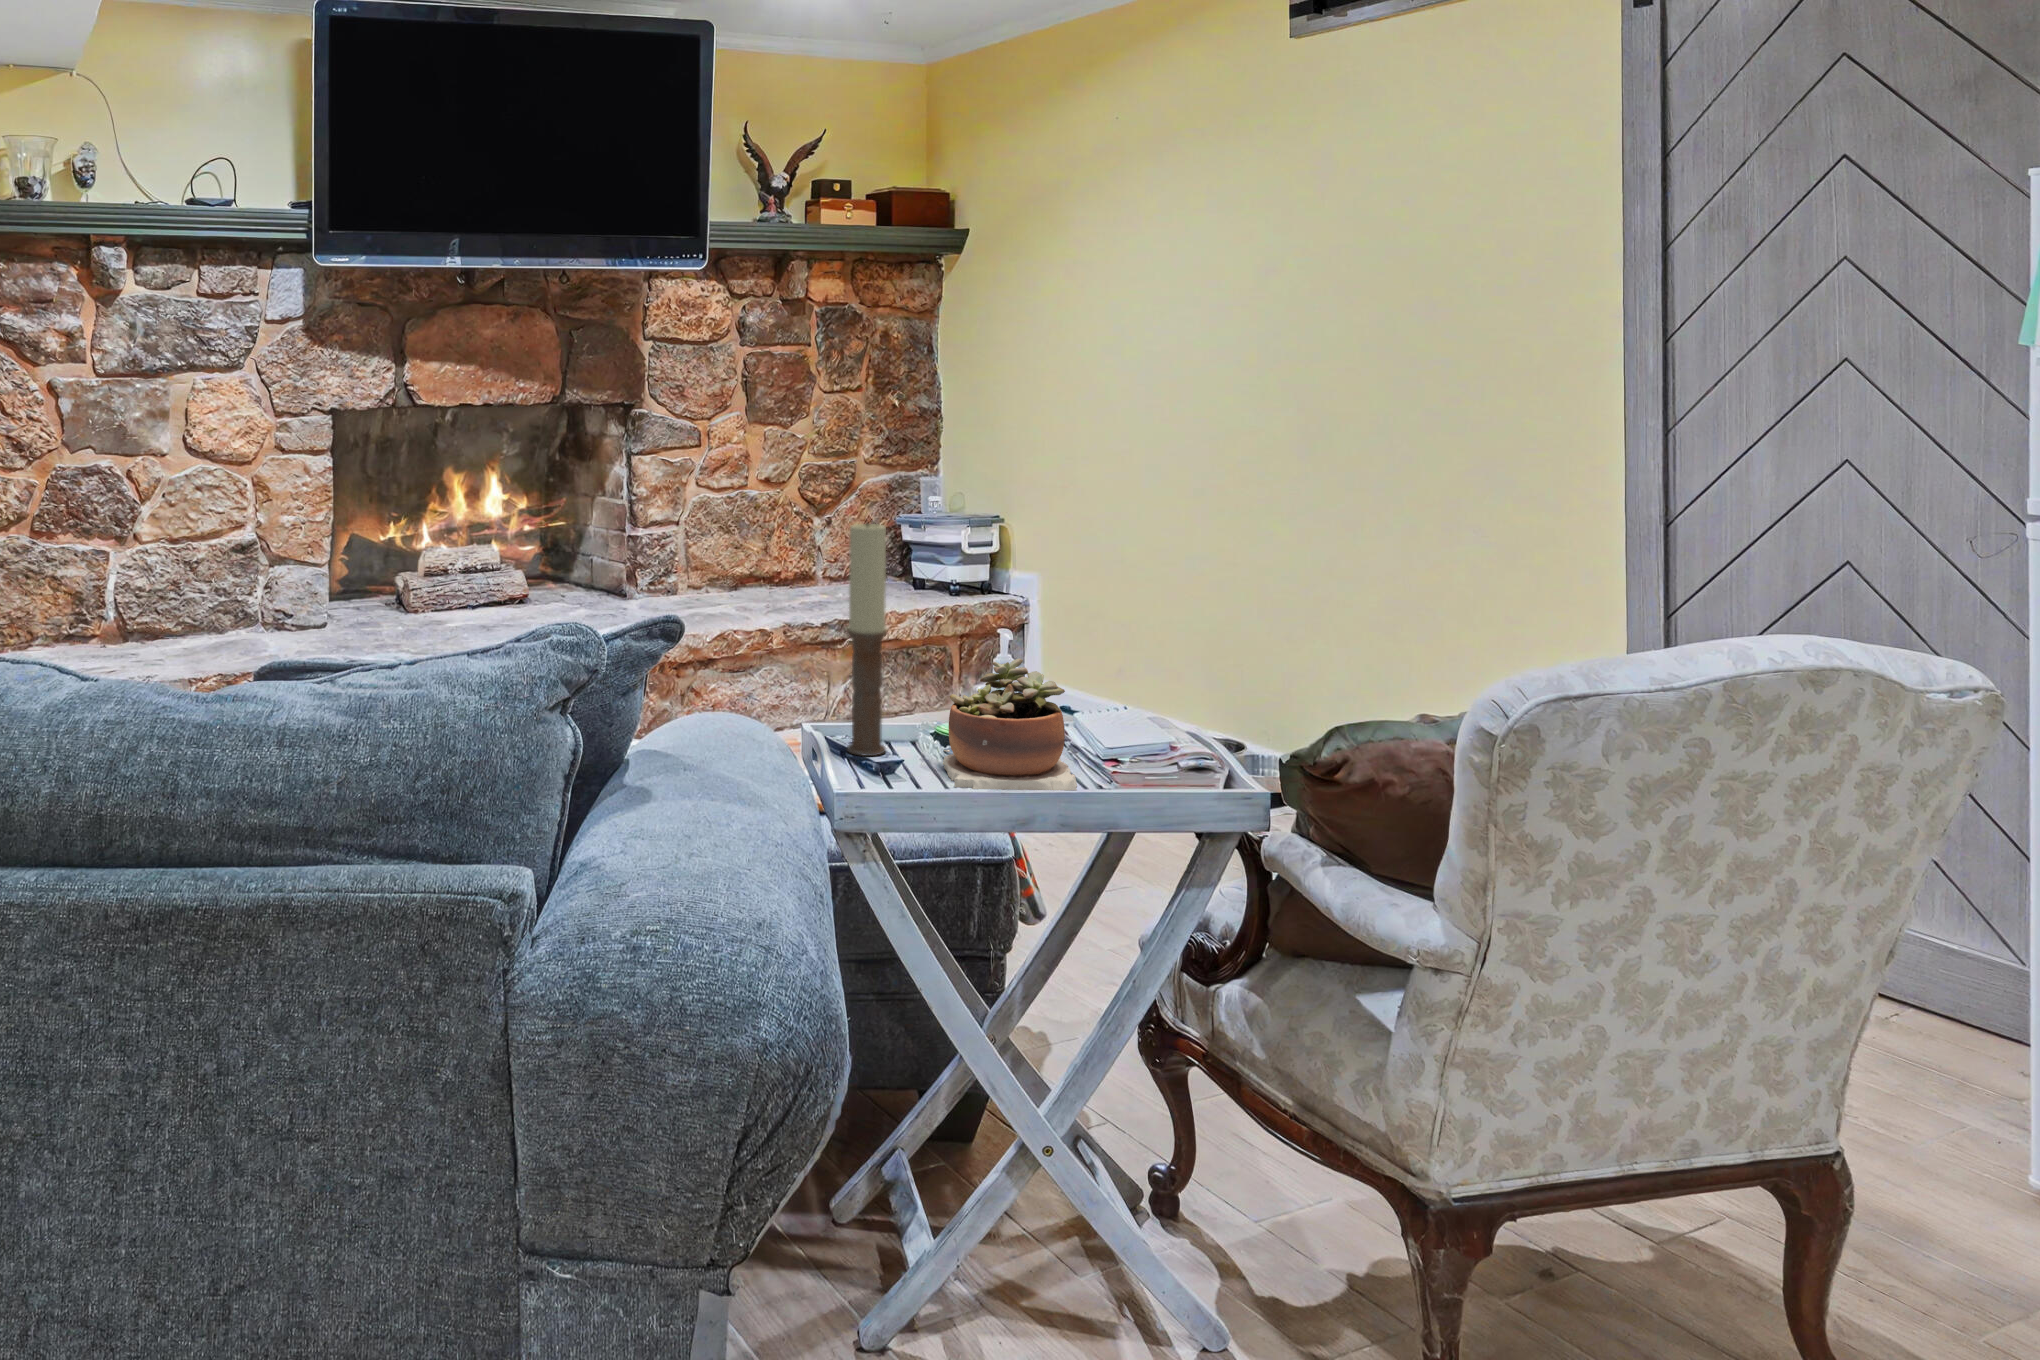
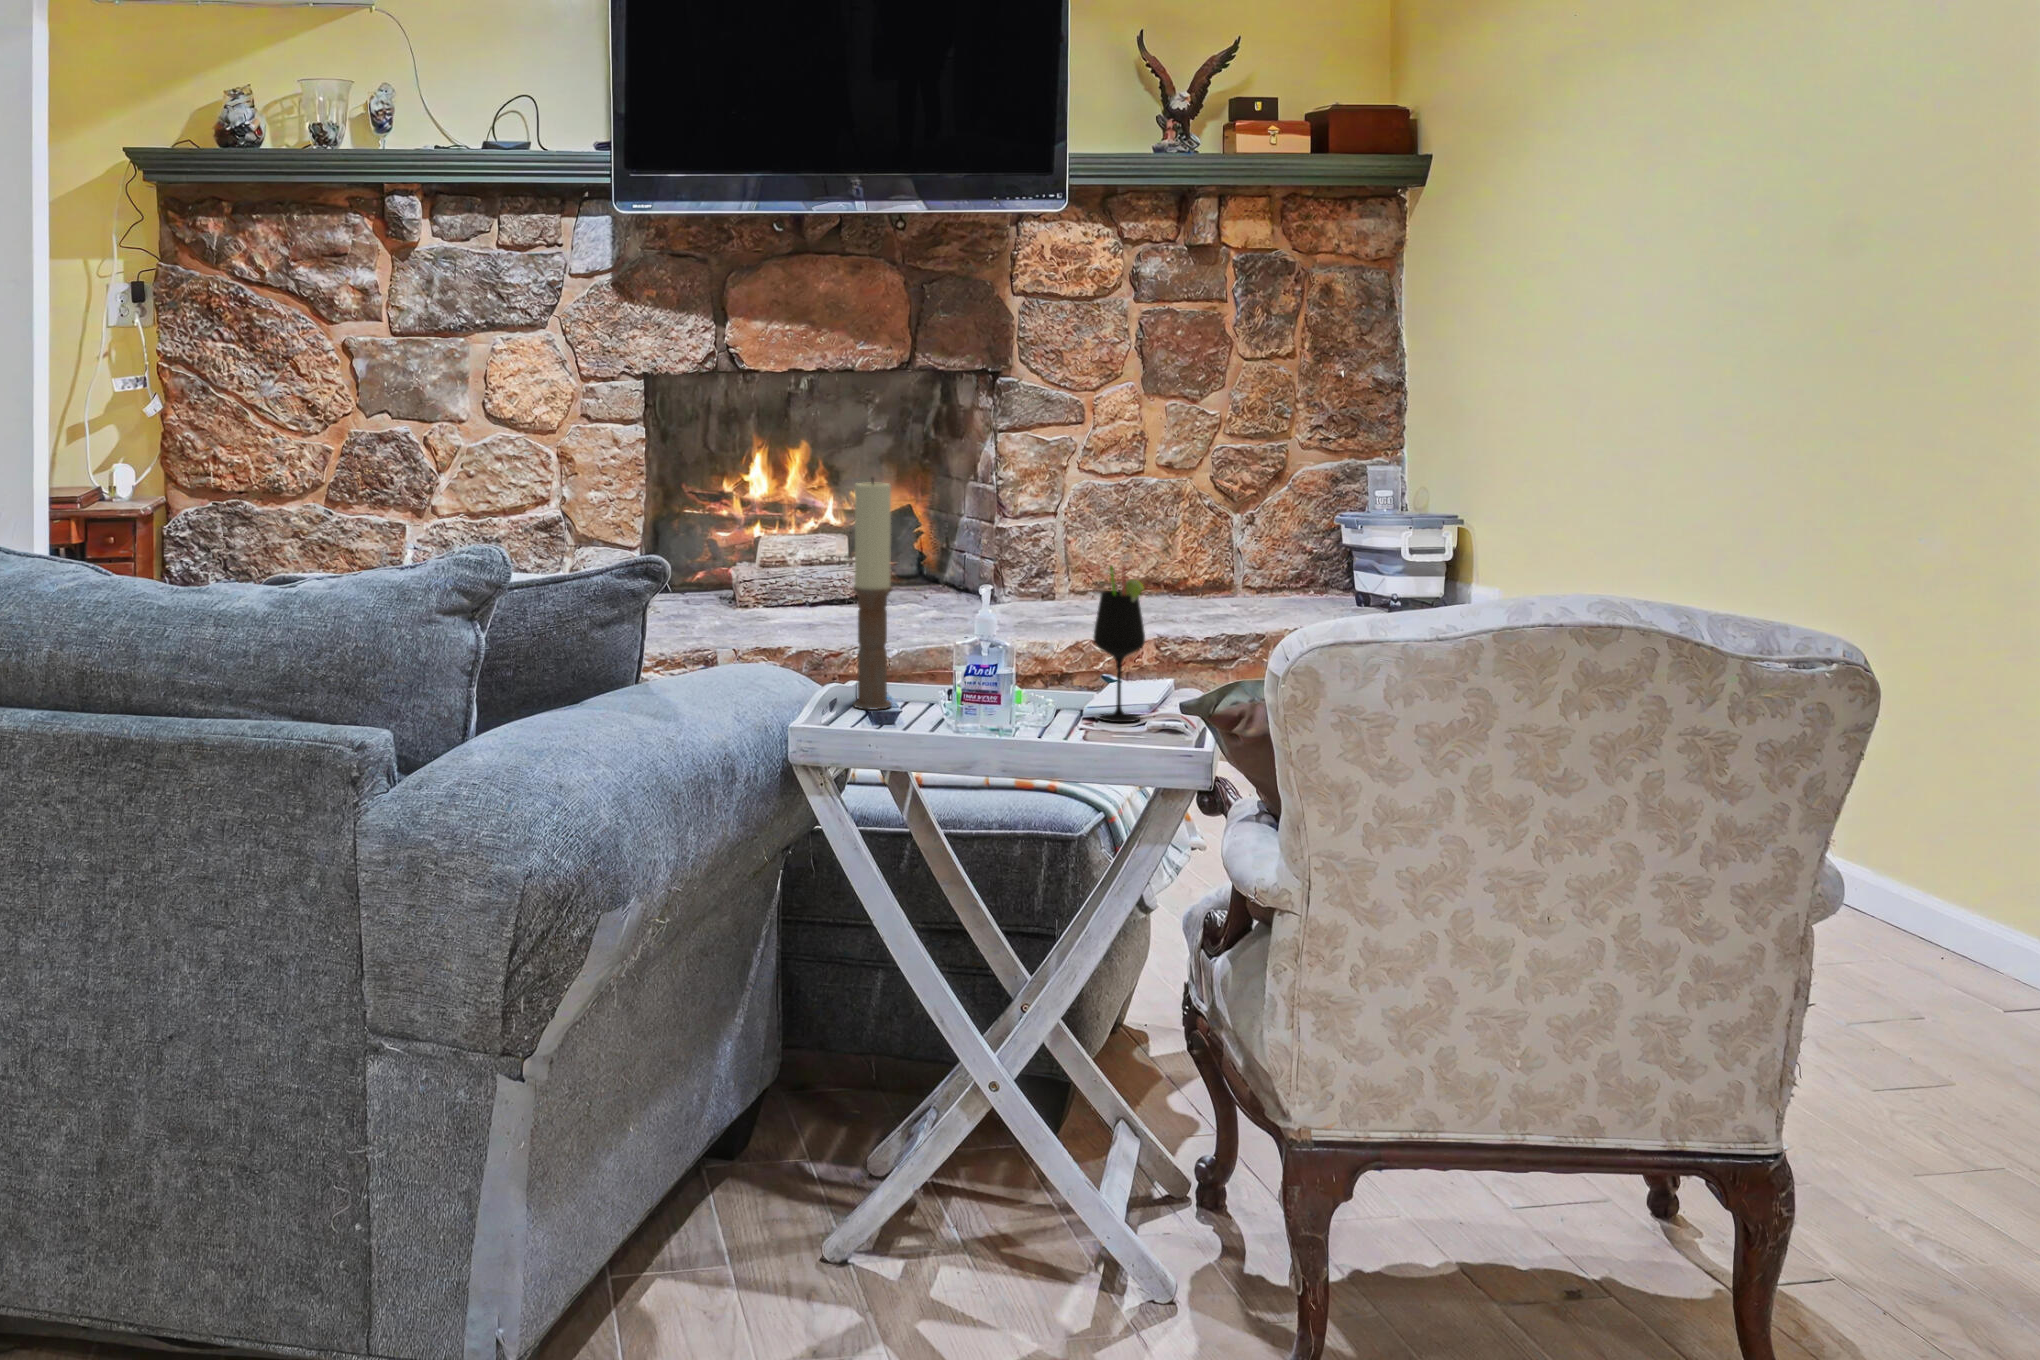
wine glass: none [1081,600,1141,753] -> present [1093,566,1145,722]
succulent plant: present [943,659,1077,790] -> none [905,619,1048,743]

